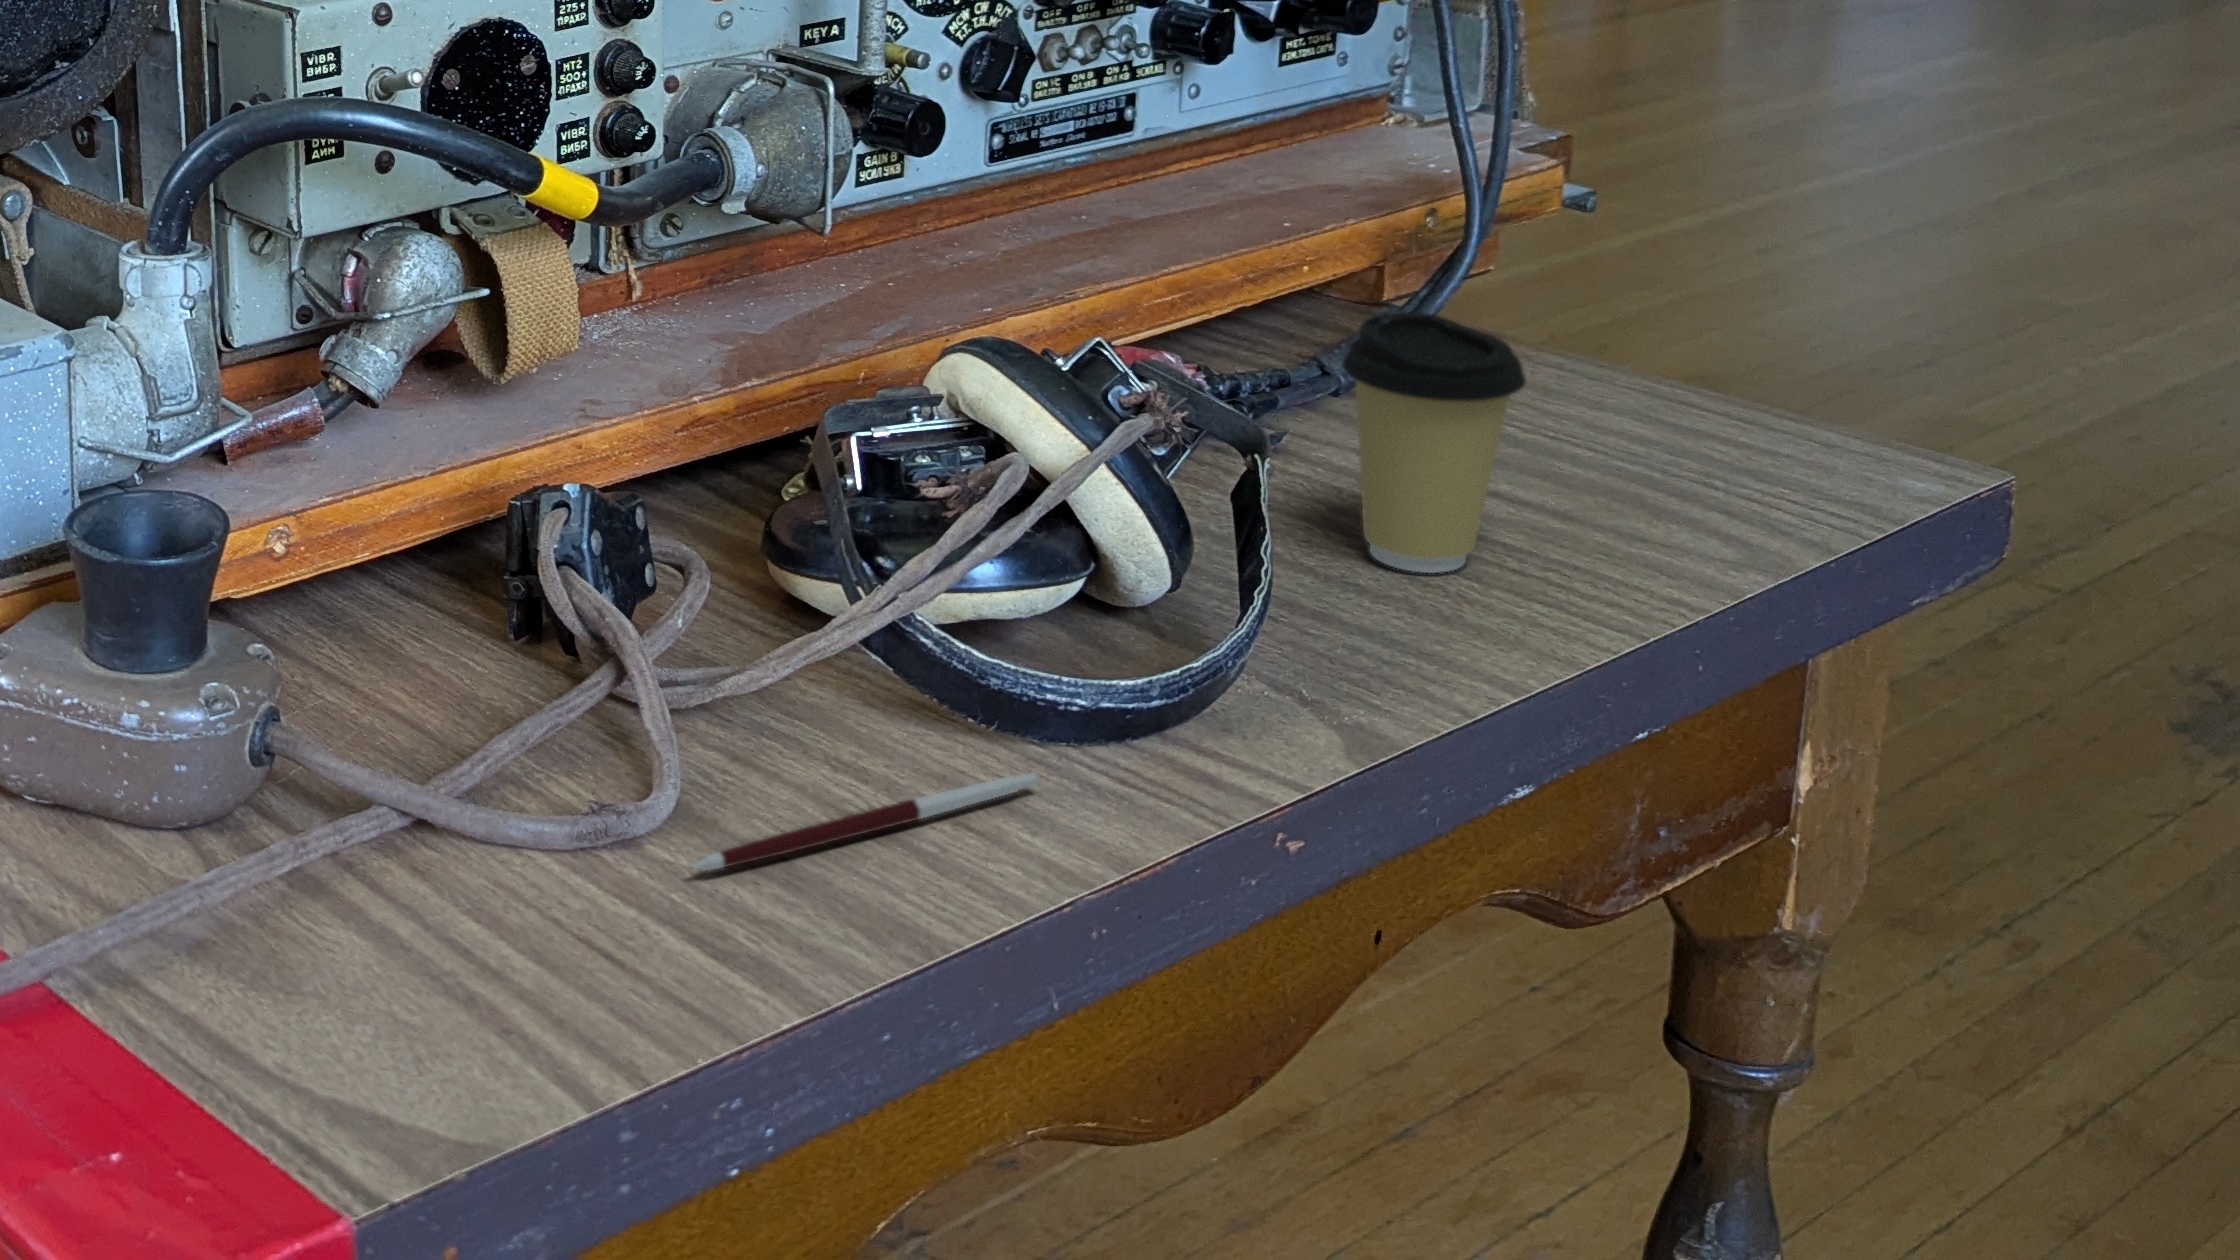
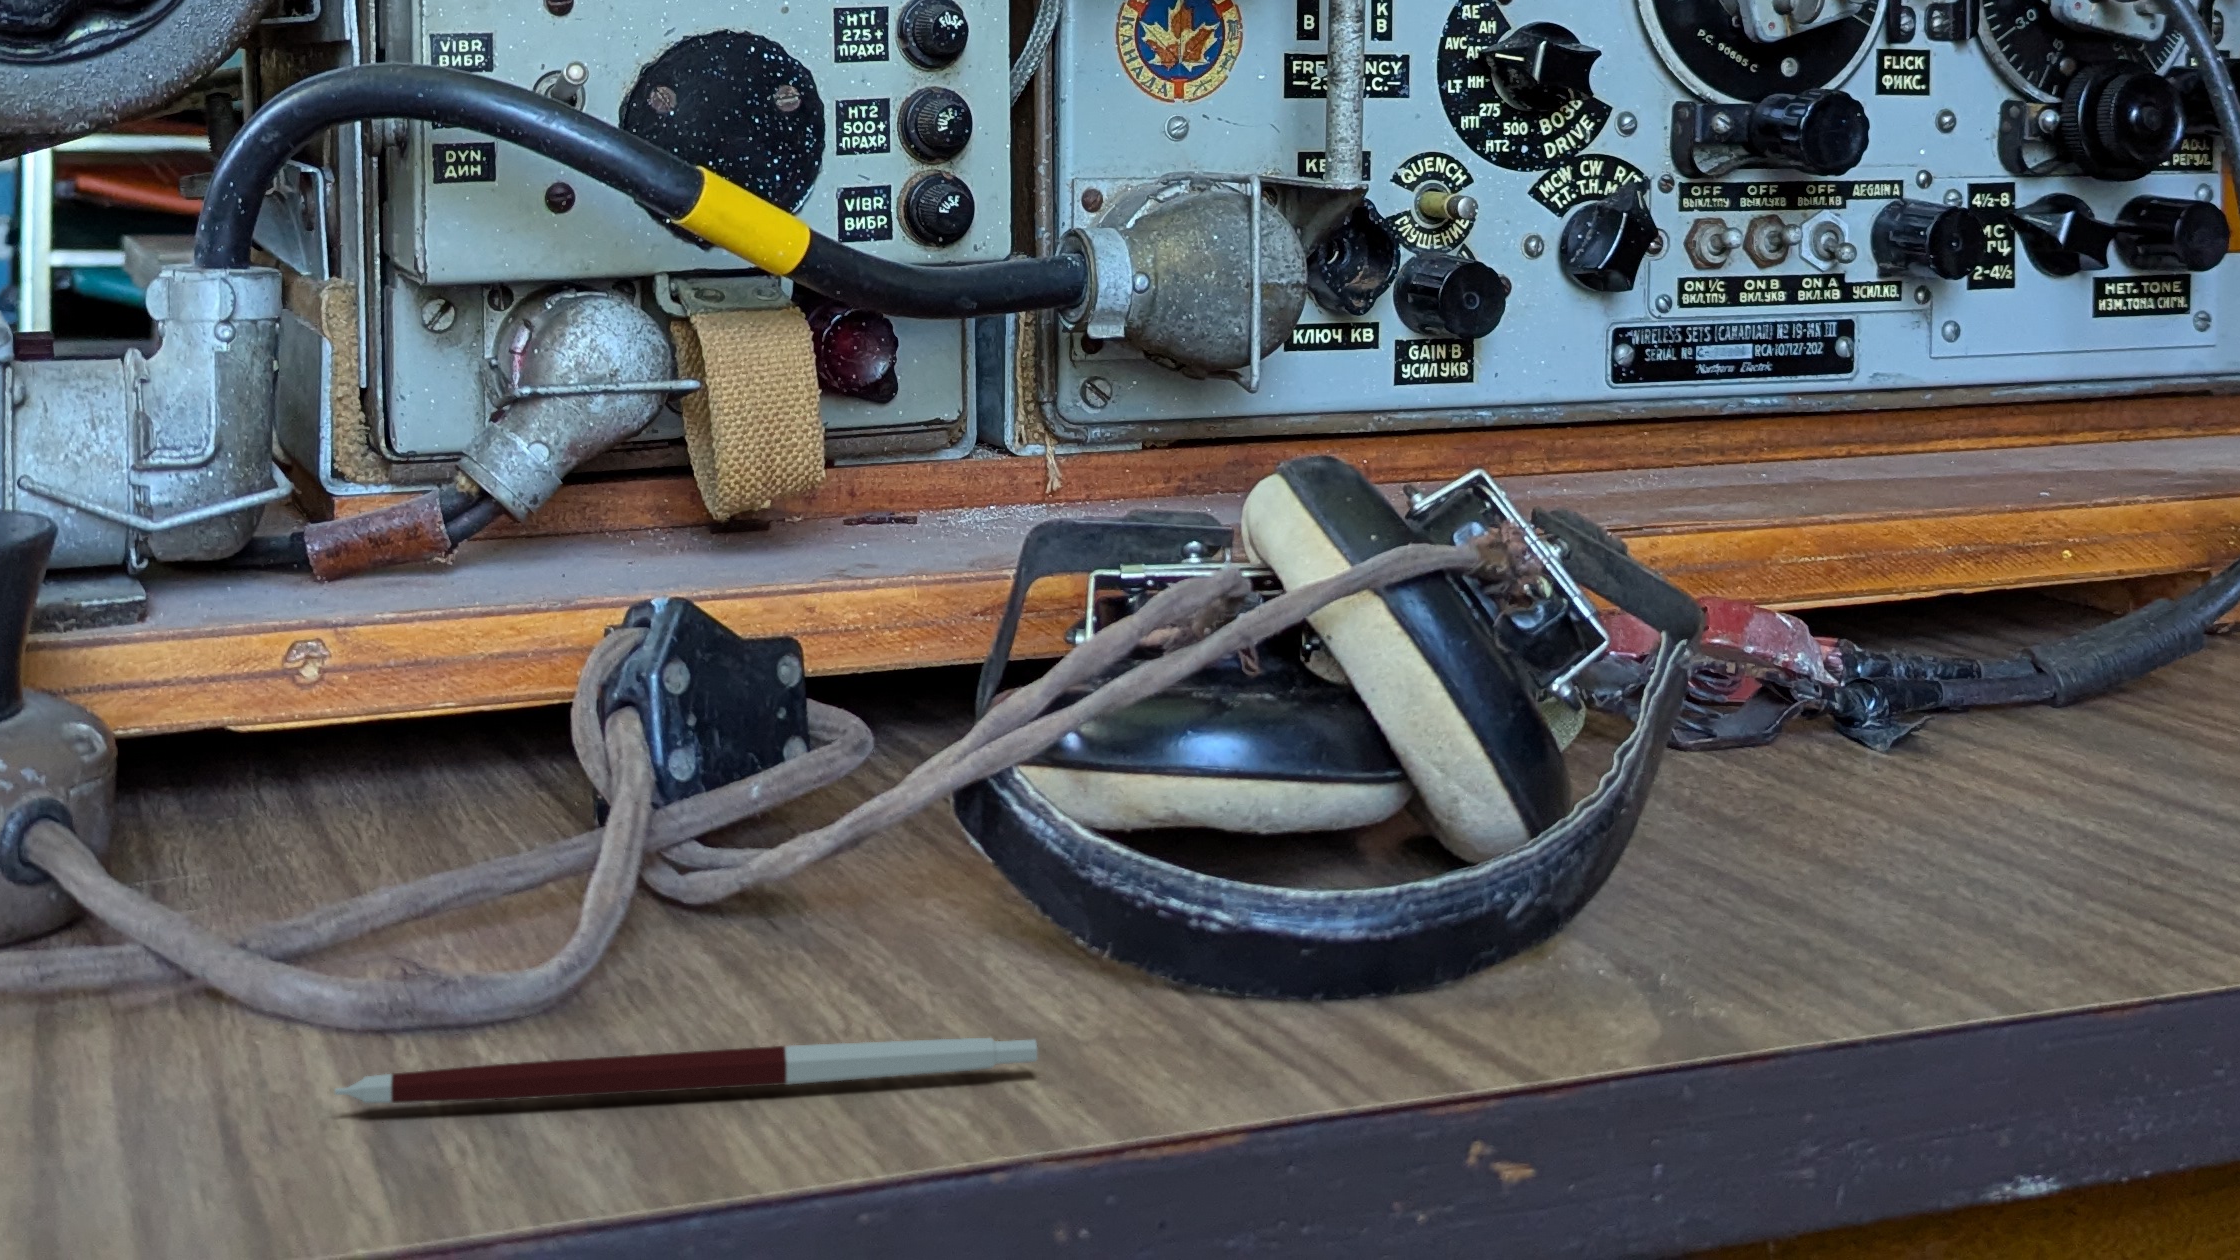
coffee cup: present [1342,312,1526,573] -> none [1875,477,2173,886]

